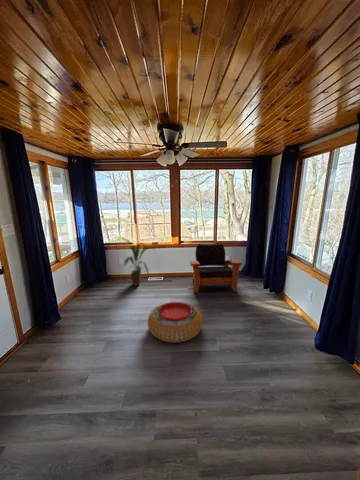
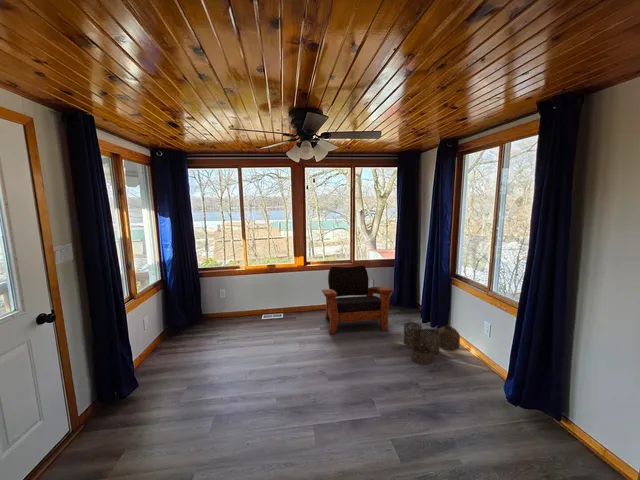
house plant: present [125,241,154,285] -> none [224,261,274,328]
woven basket: none [248,285,291,318] -> present [404,322,460,364]
pouf: present [148,302,203,343] -> none [272,347,350,406]

